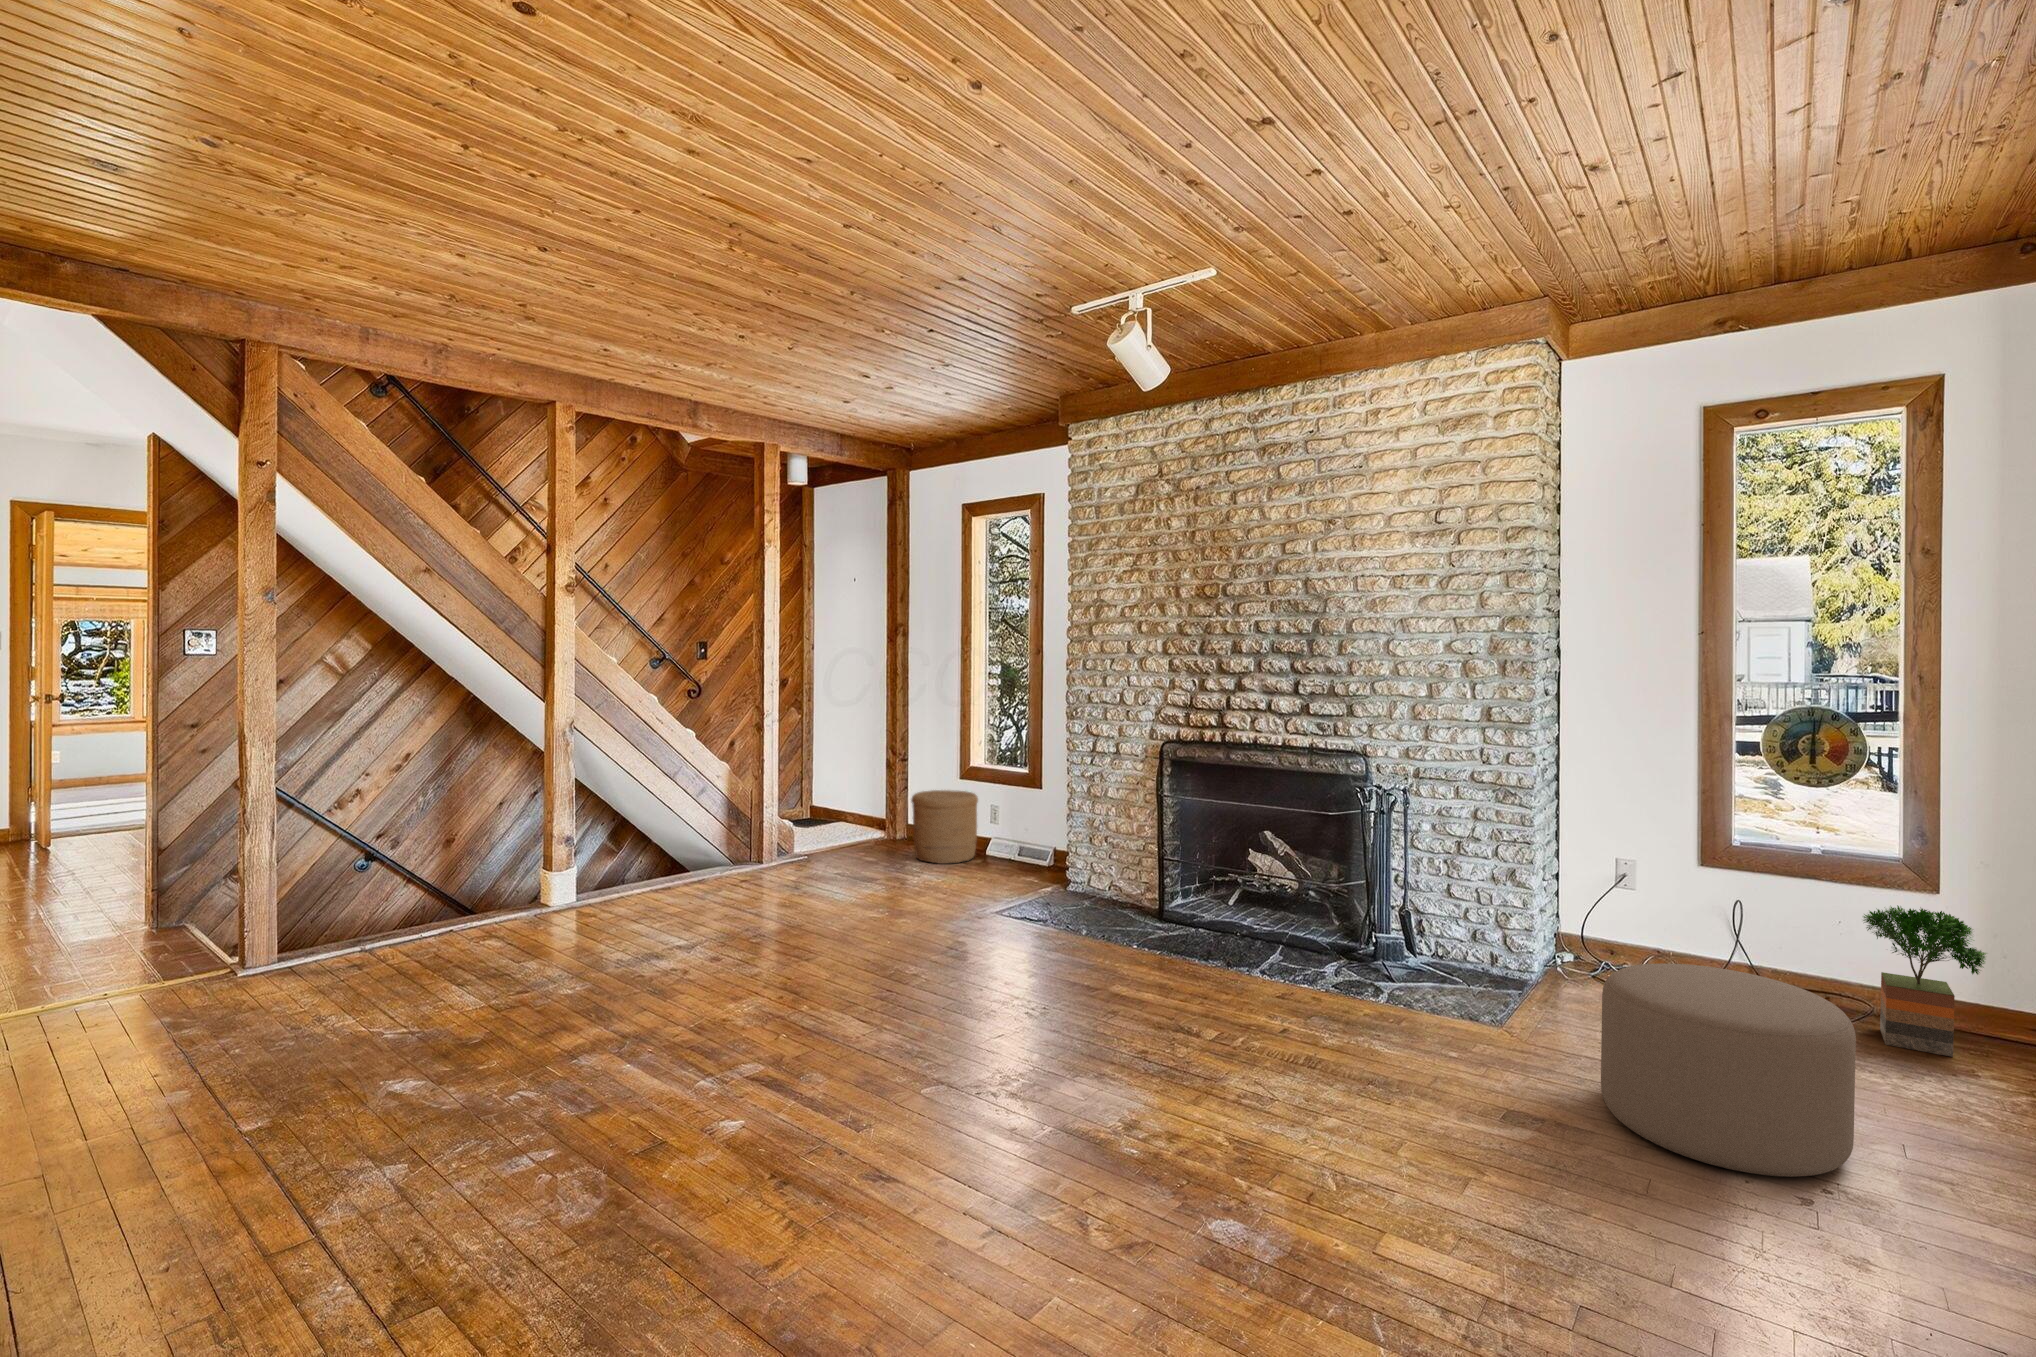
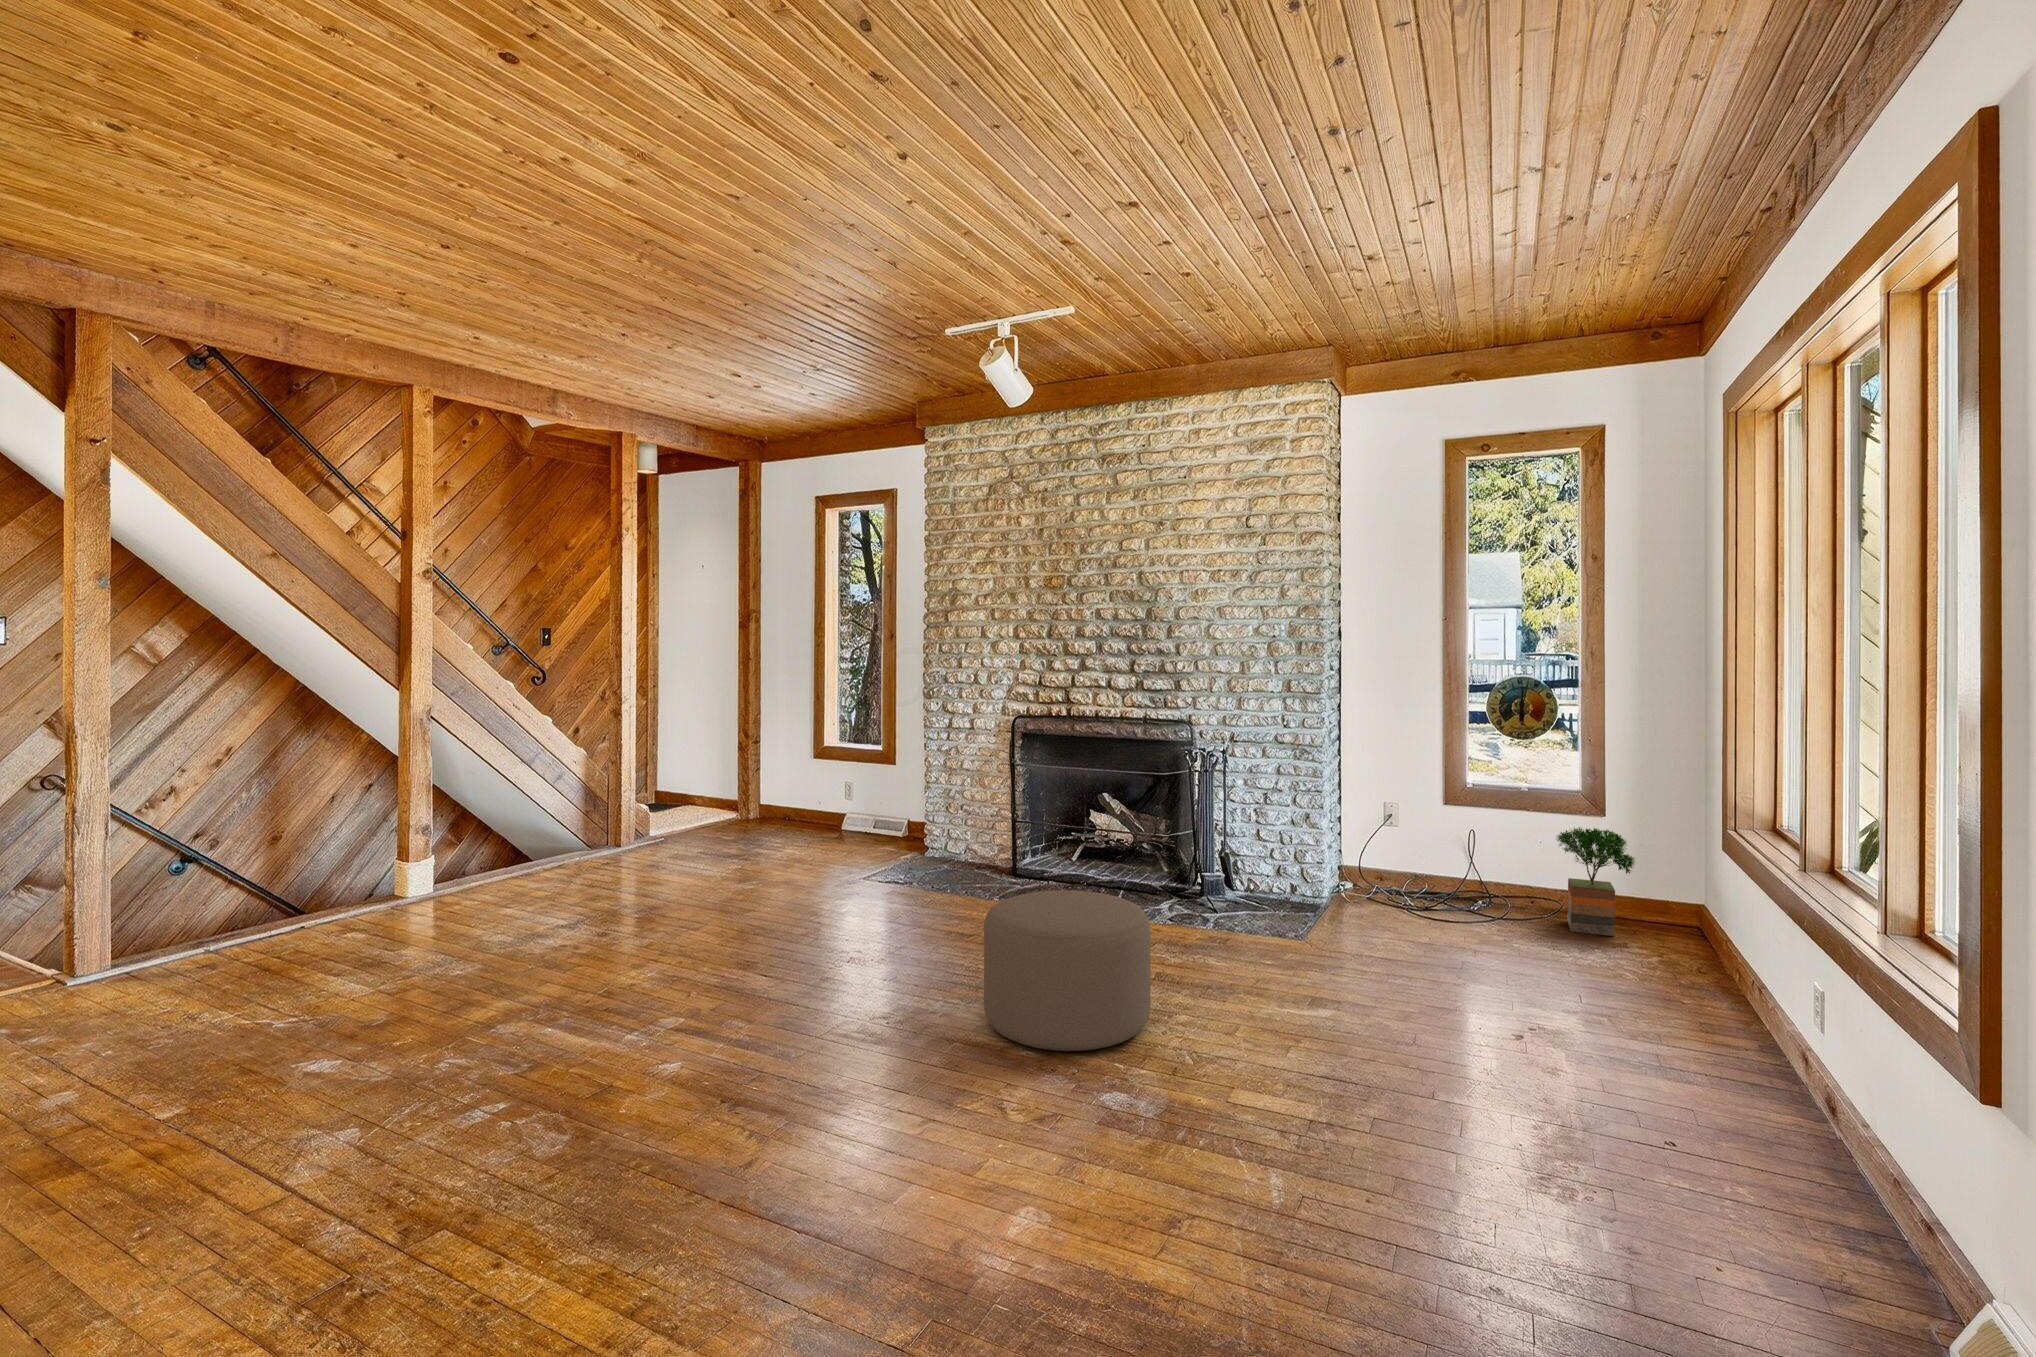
woven basket: present [911,790,978,864] -> none [769,769,835,838]
ottoman: present [1601,963,1856,1177] -> present [984,890,1151,1051]

